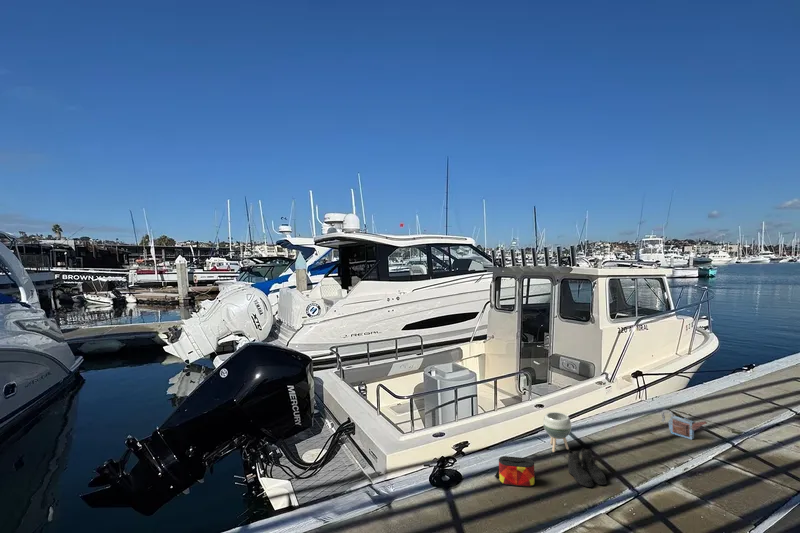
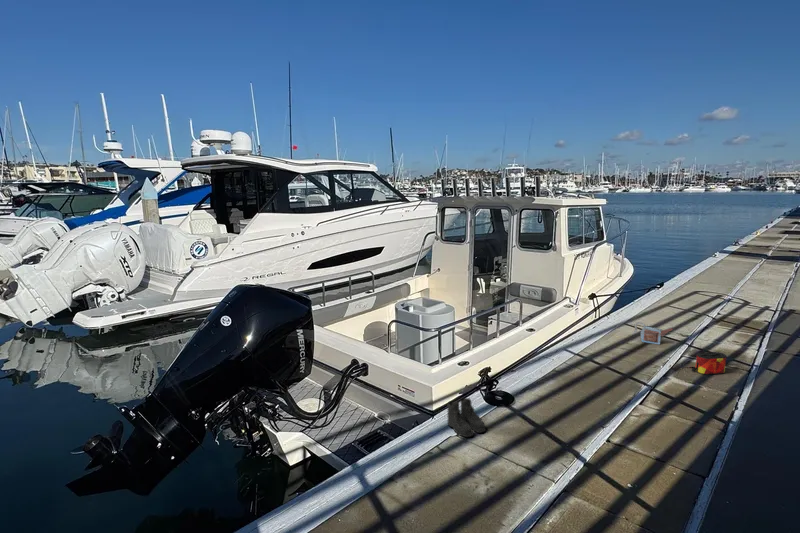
planter: present [543,412,571,452] -> none [555,331,581,367]
boots: present [568,448,607,487] -> present [447,398,485,437]
bag: present [495,456,537,487] -> present [692,352,727,375]

